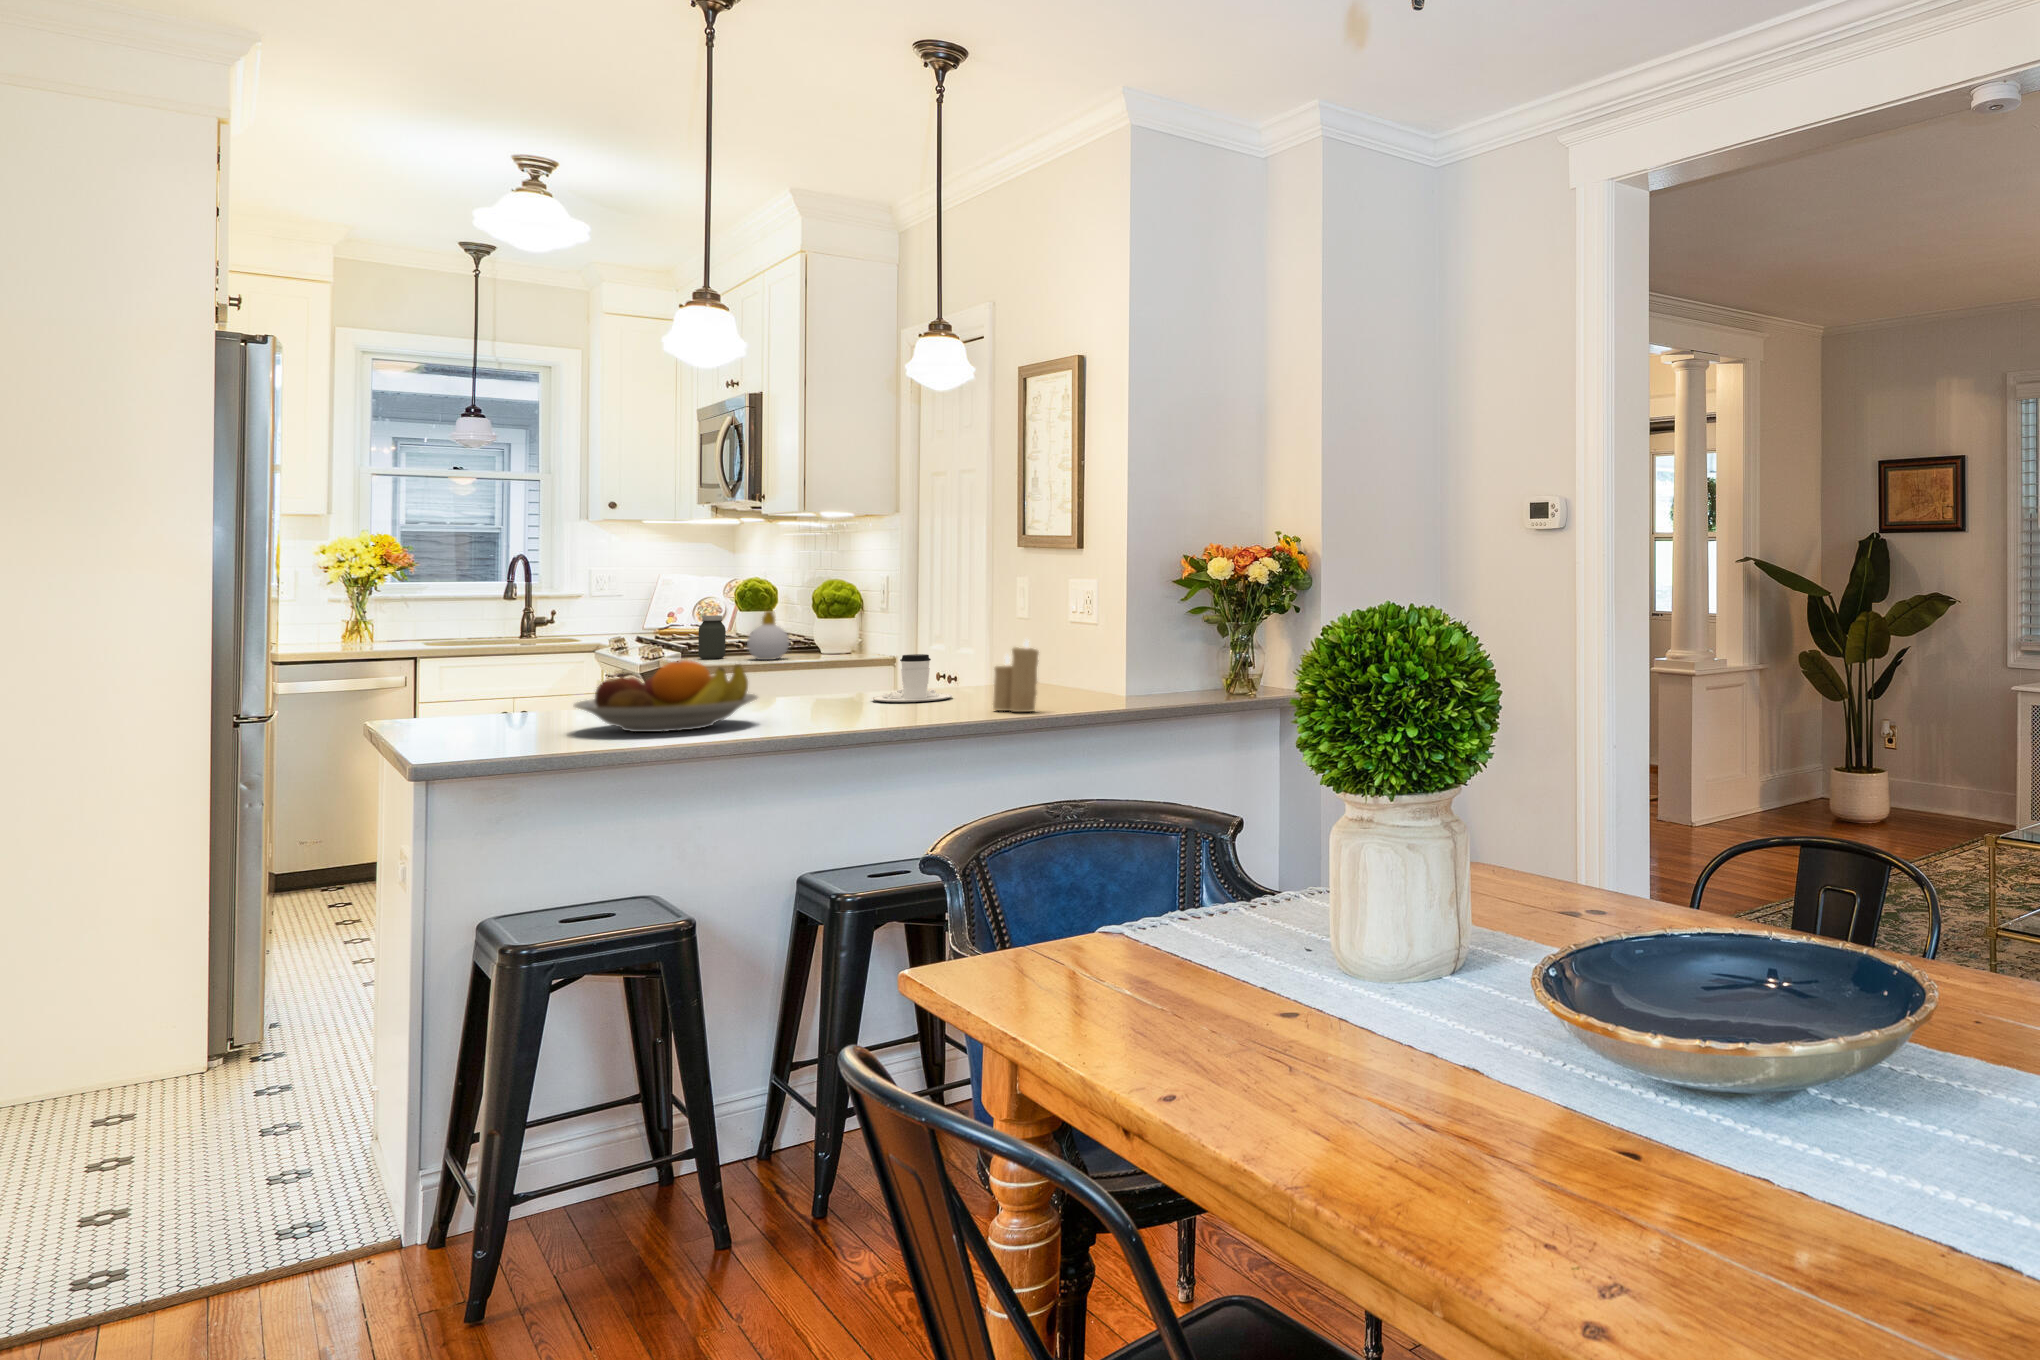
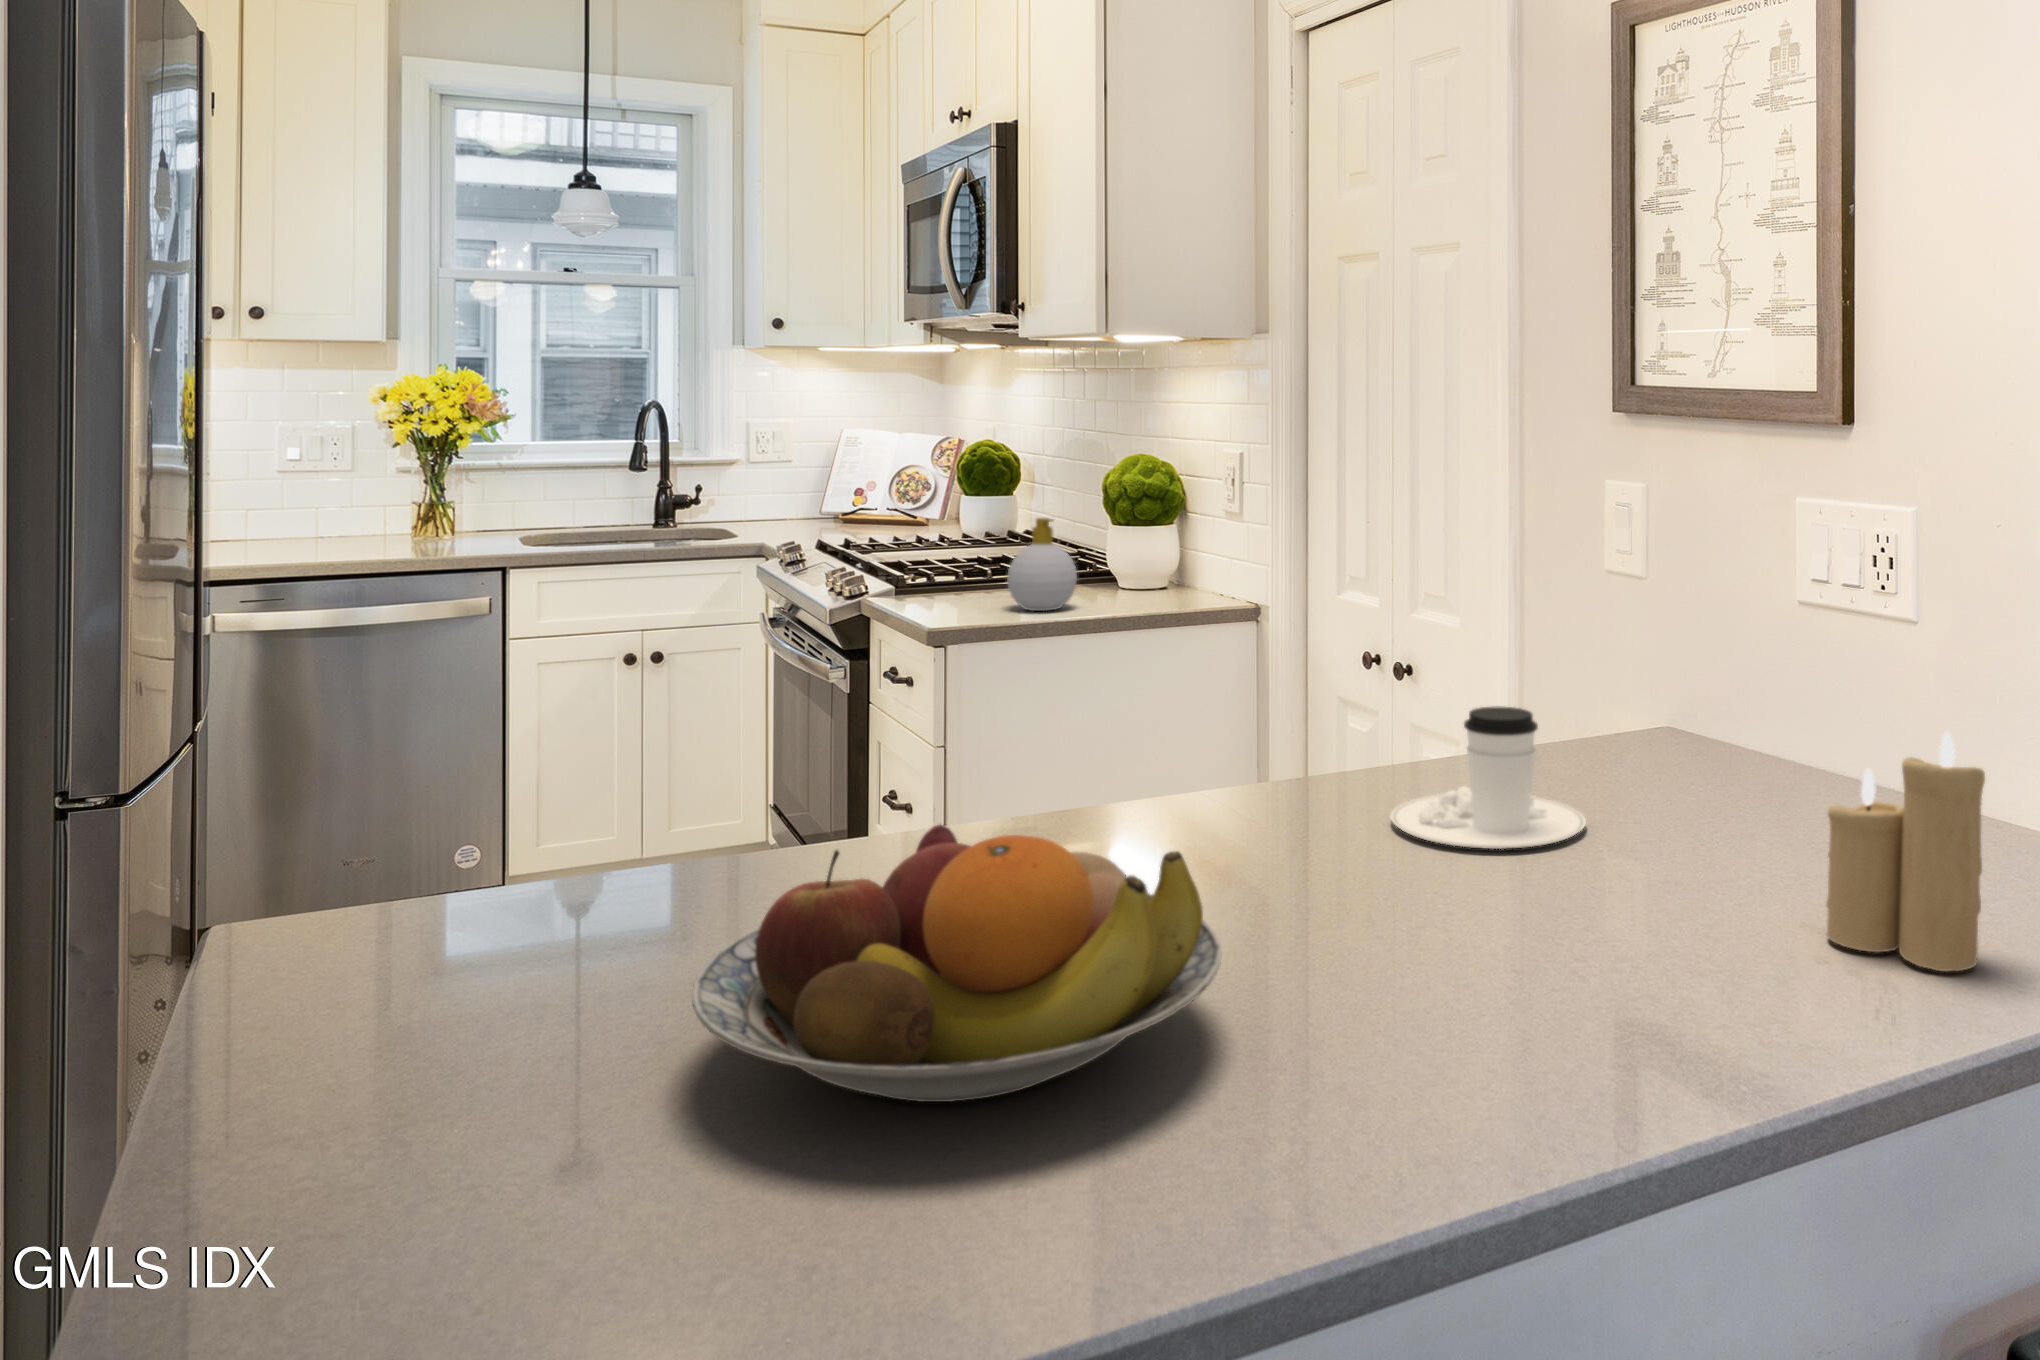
jar: present [698,615,726,659] -> none [924,523,967,605]

